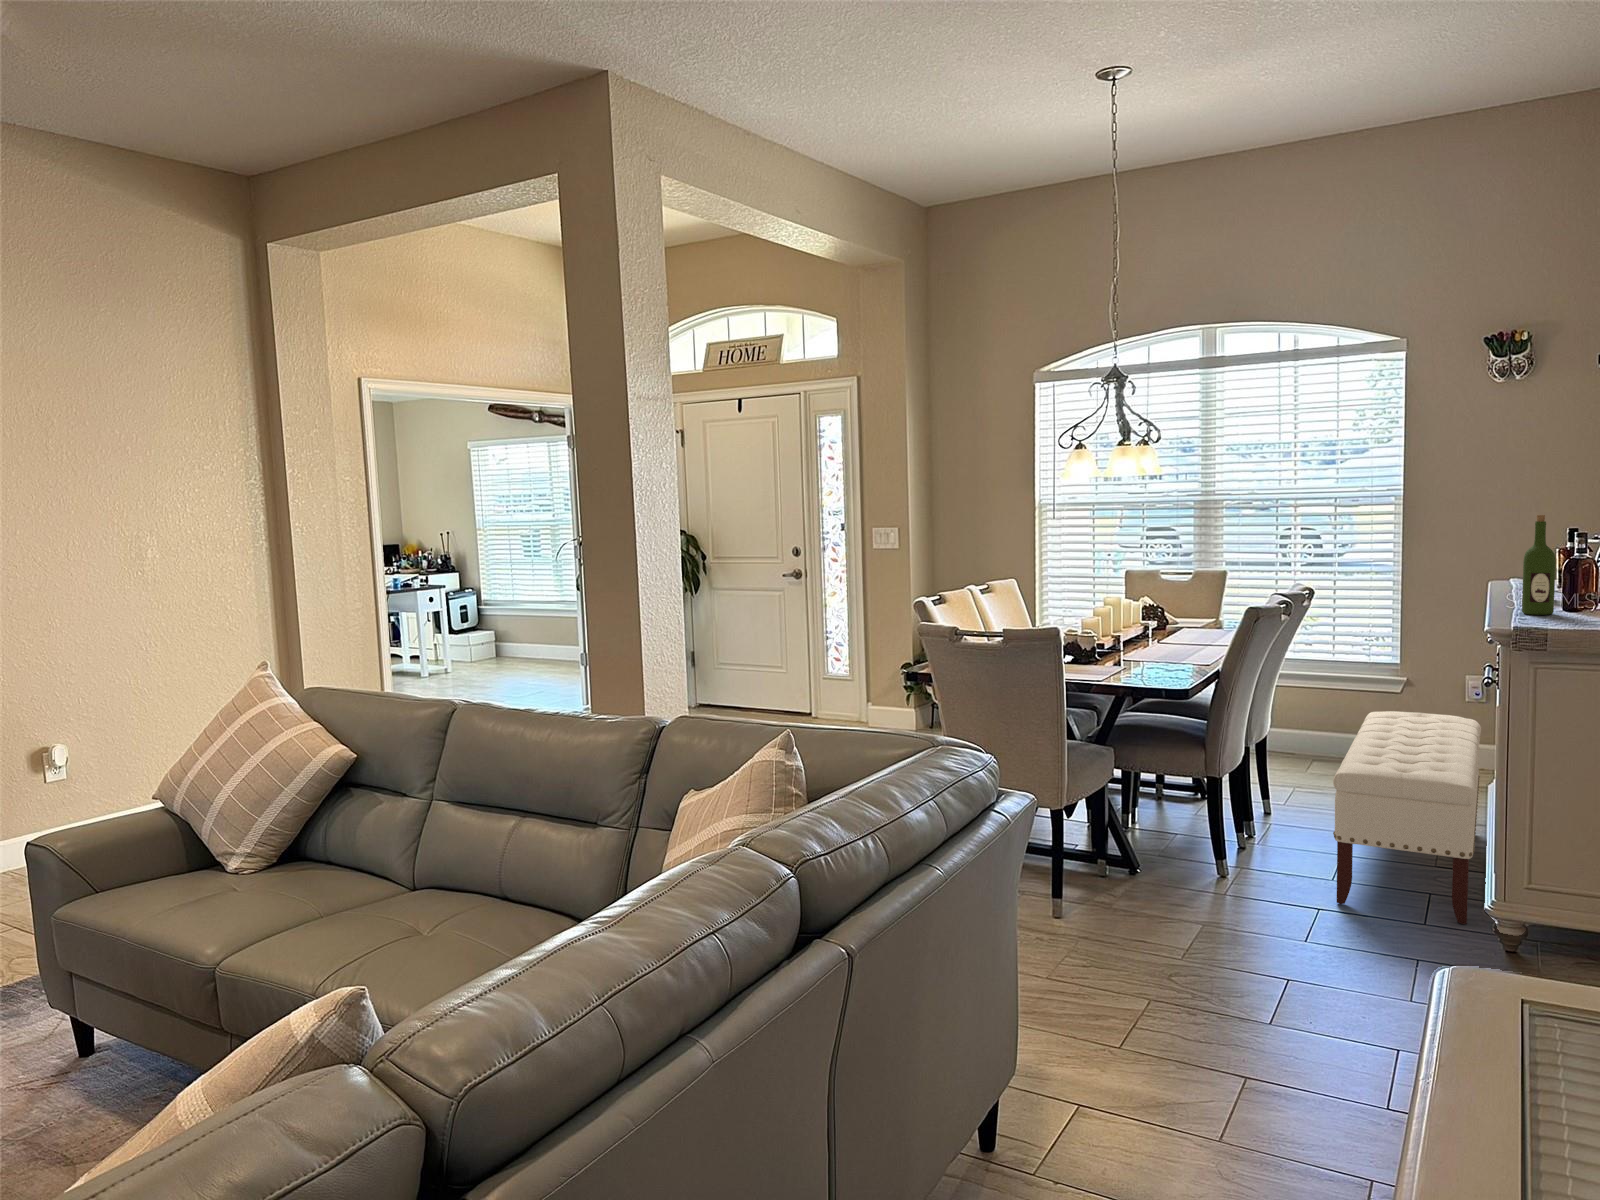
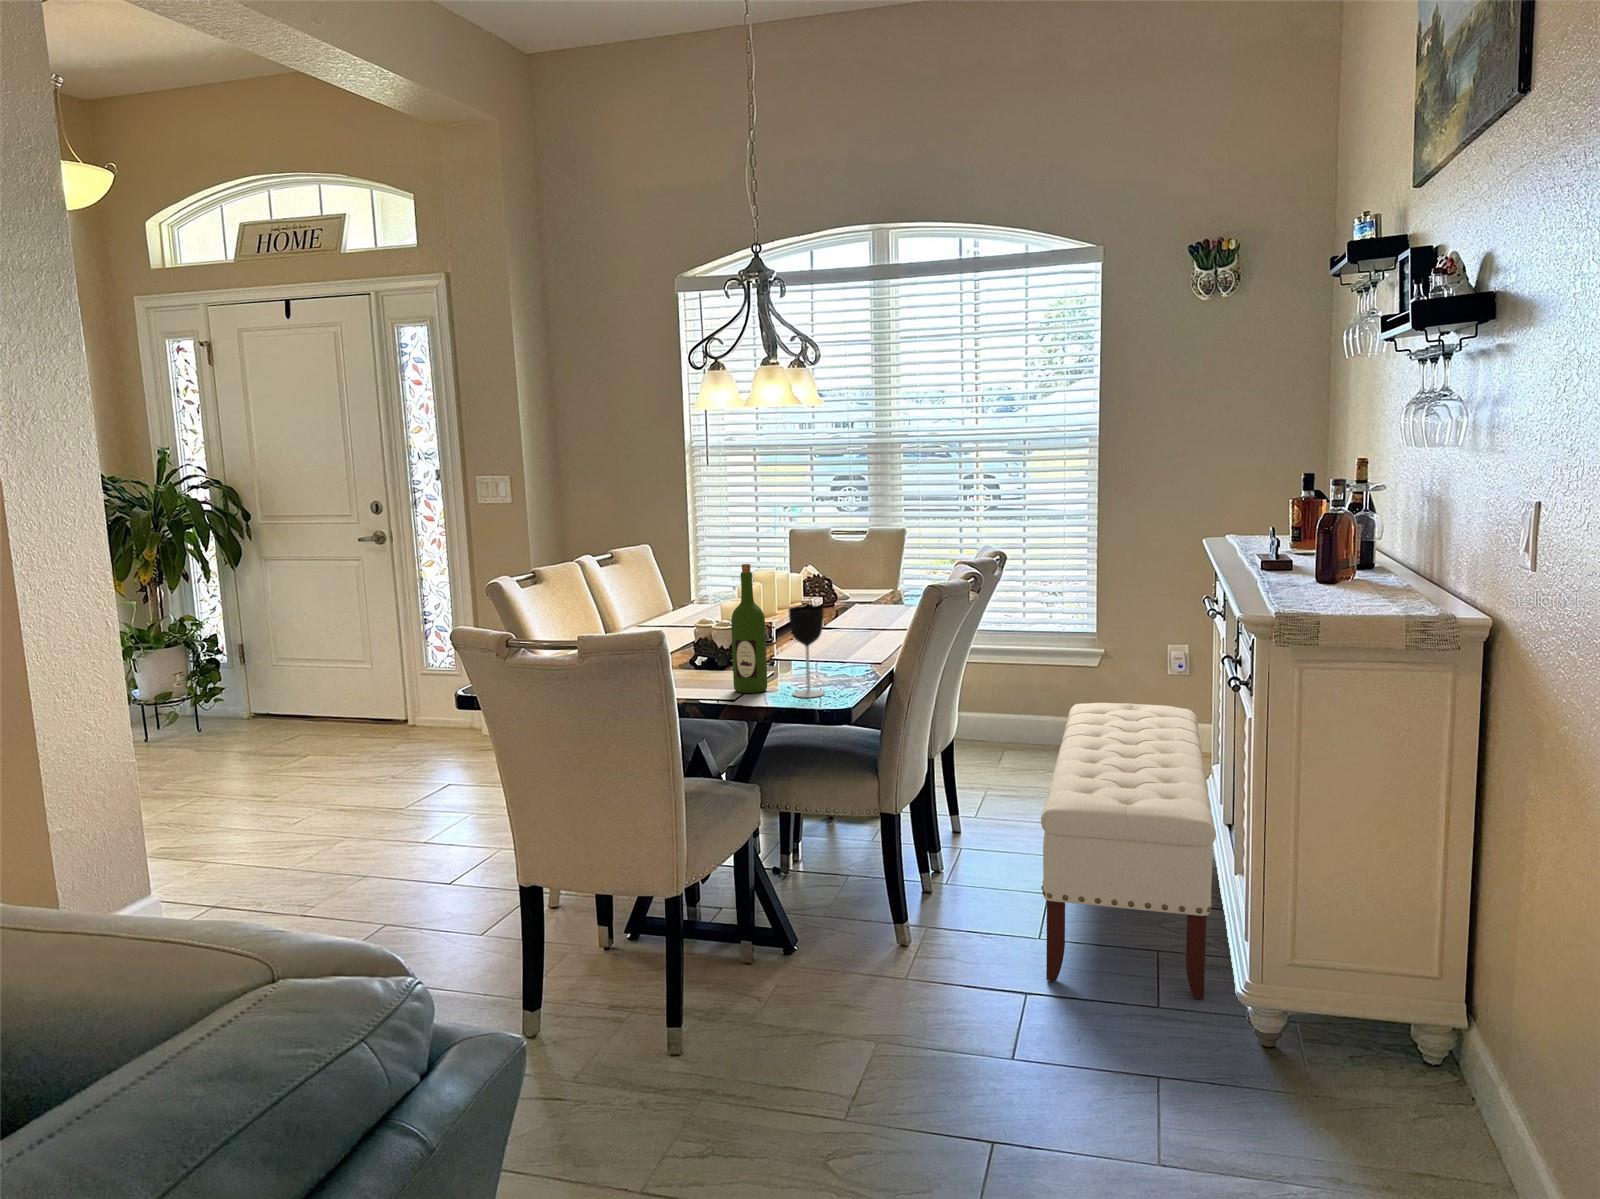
wine bottle: present [1522,515,1555,615] -> present [731,564,767,693]
wine glass: none [1144,617,1169,680] -> present [789,605,824,697]

